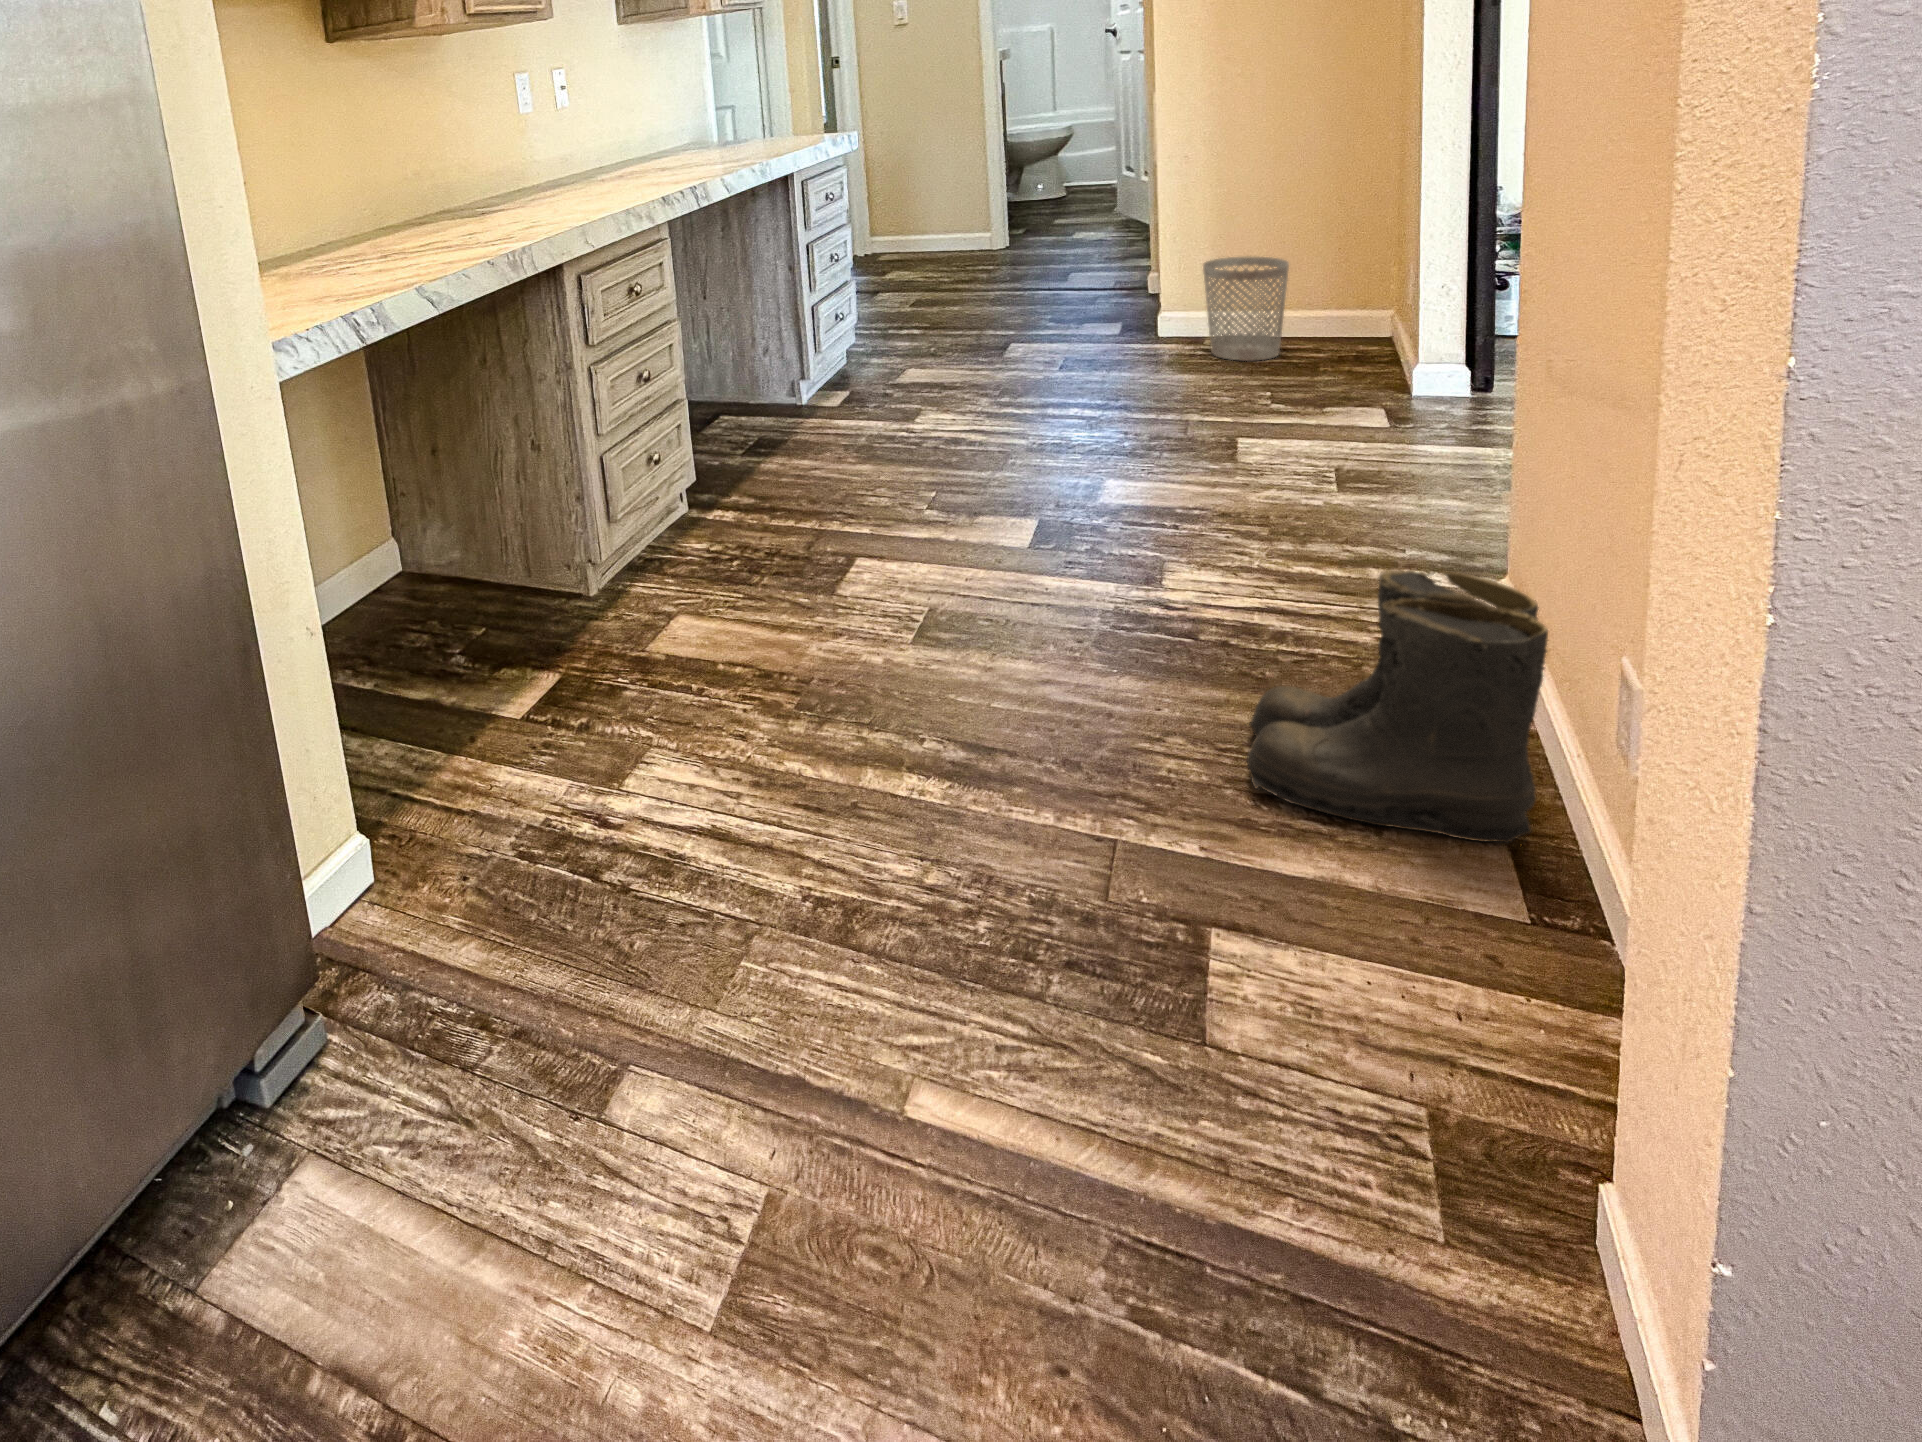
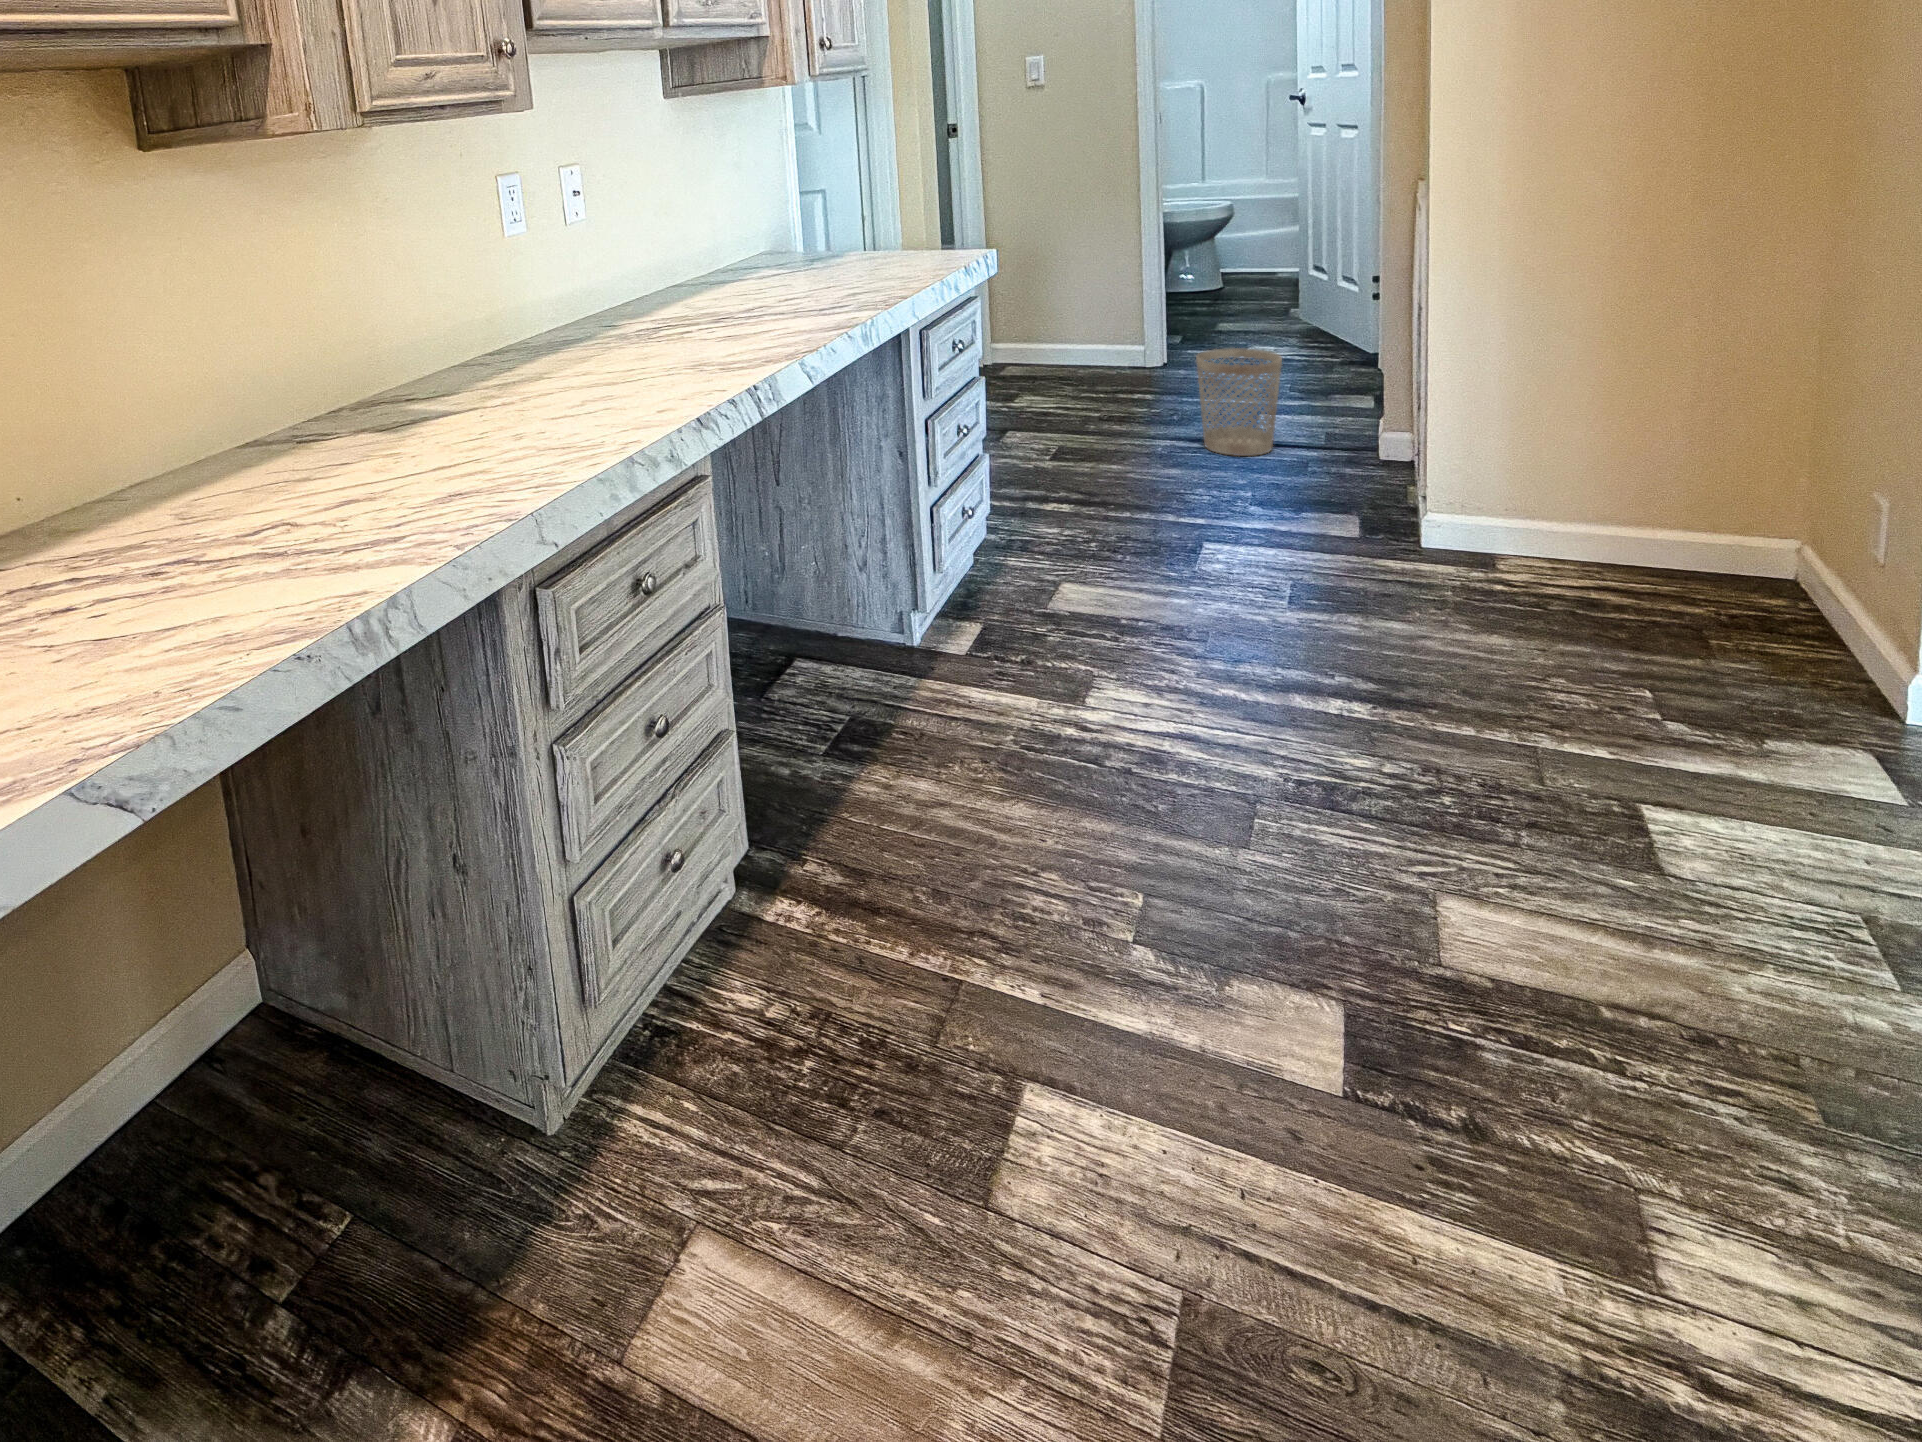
boots: present [1247,570,1548,843] -> none [1106,719,1383,1012]

